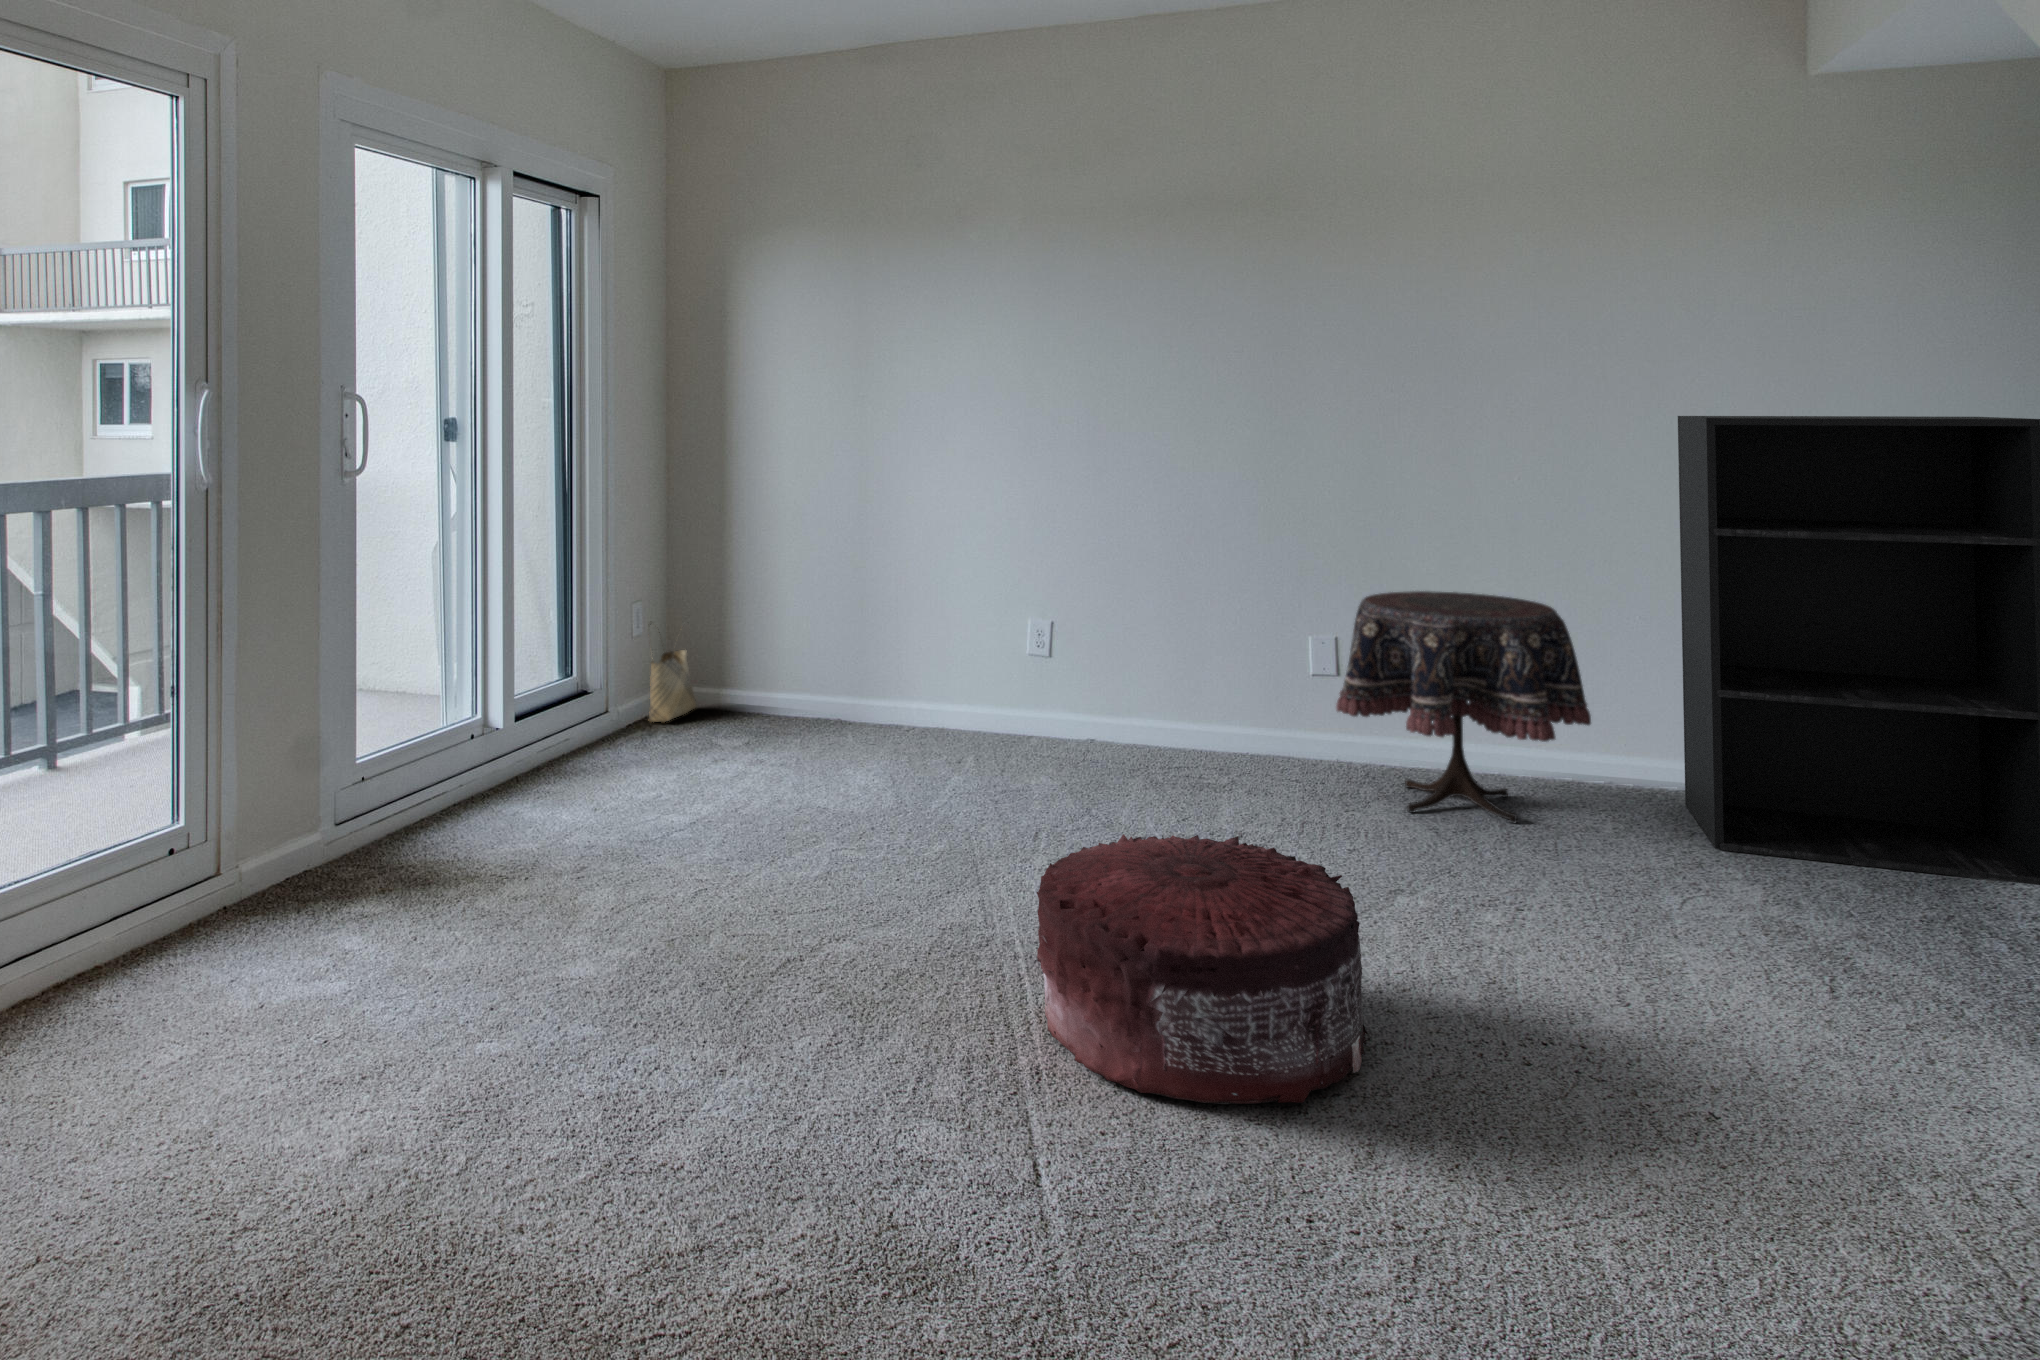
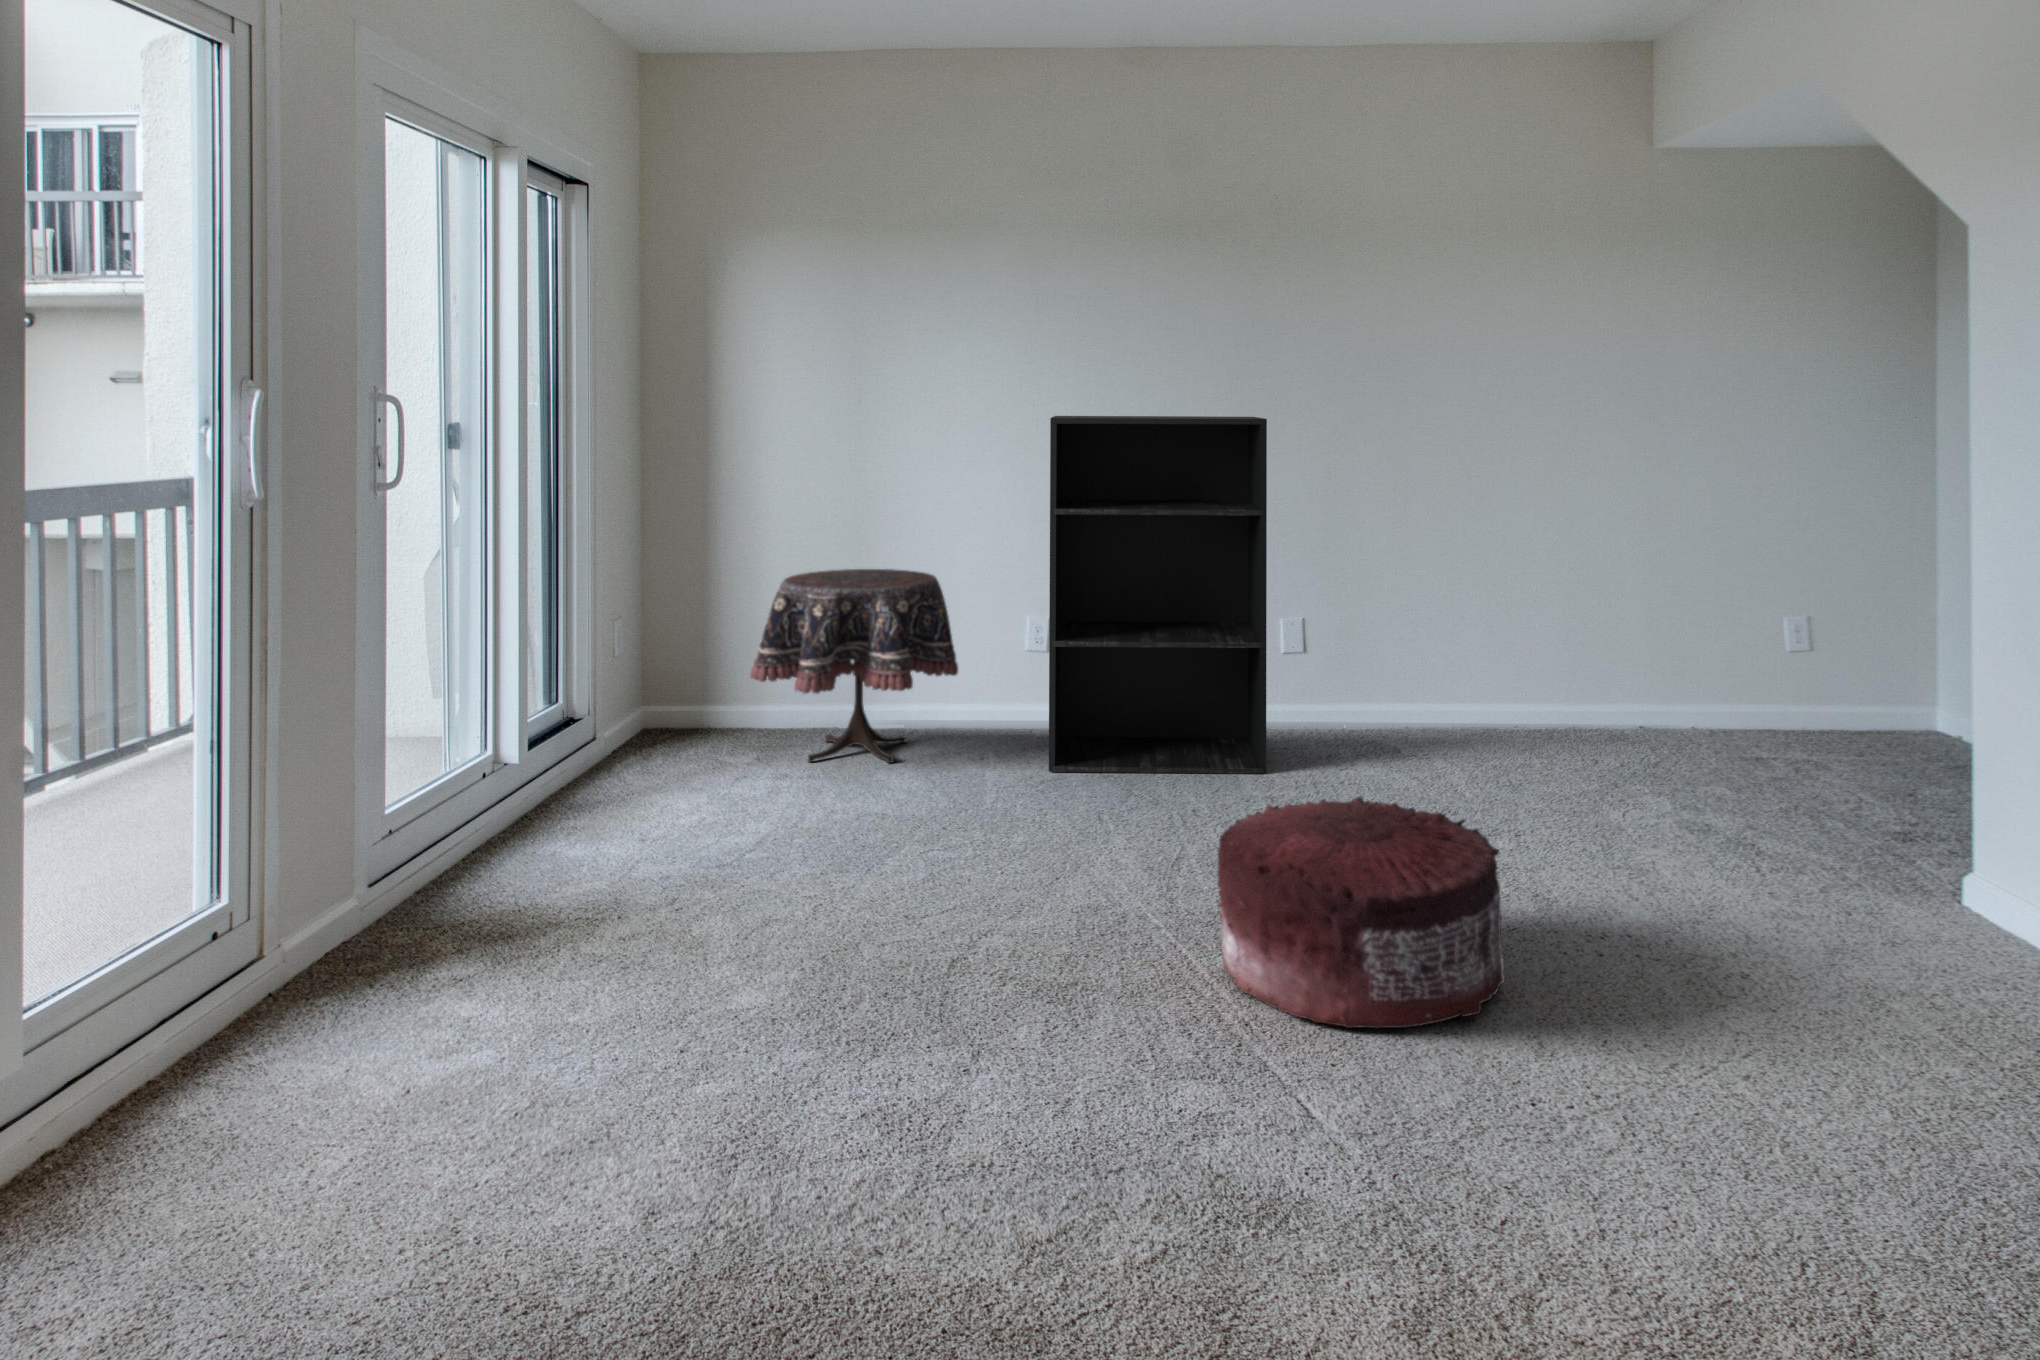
bookshelf: present [1678,416,2040,885] -> present [1049,416,1267,774]
side table: present [1336,591,1591,823] -> present [750,569,958,763]
woven basket: present [649,622,696,722] -> none [634,635,683,746]

